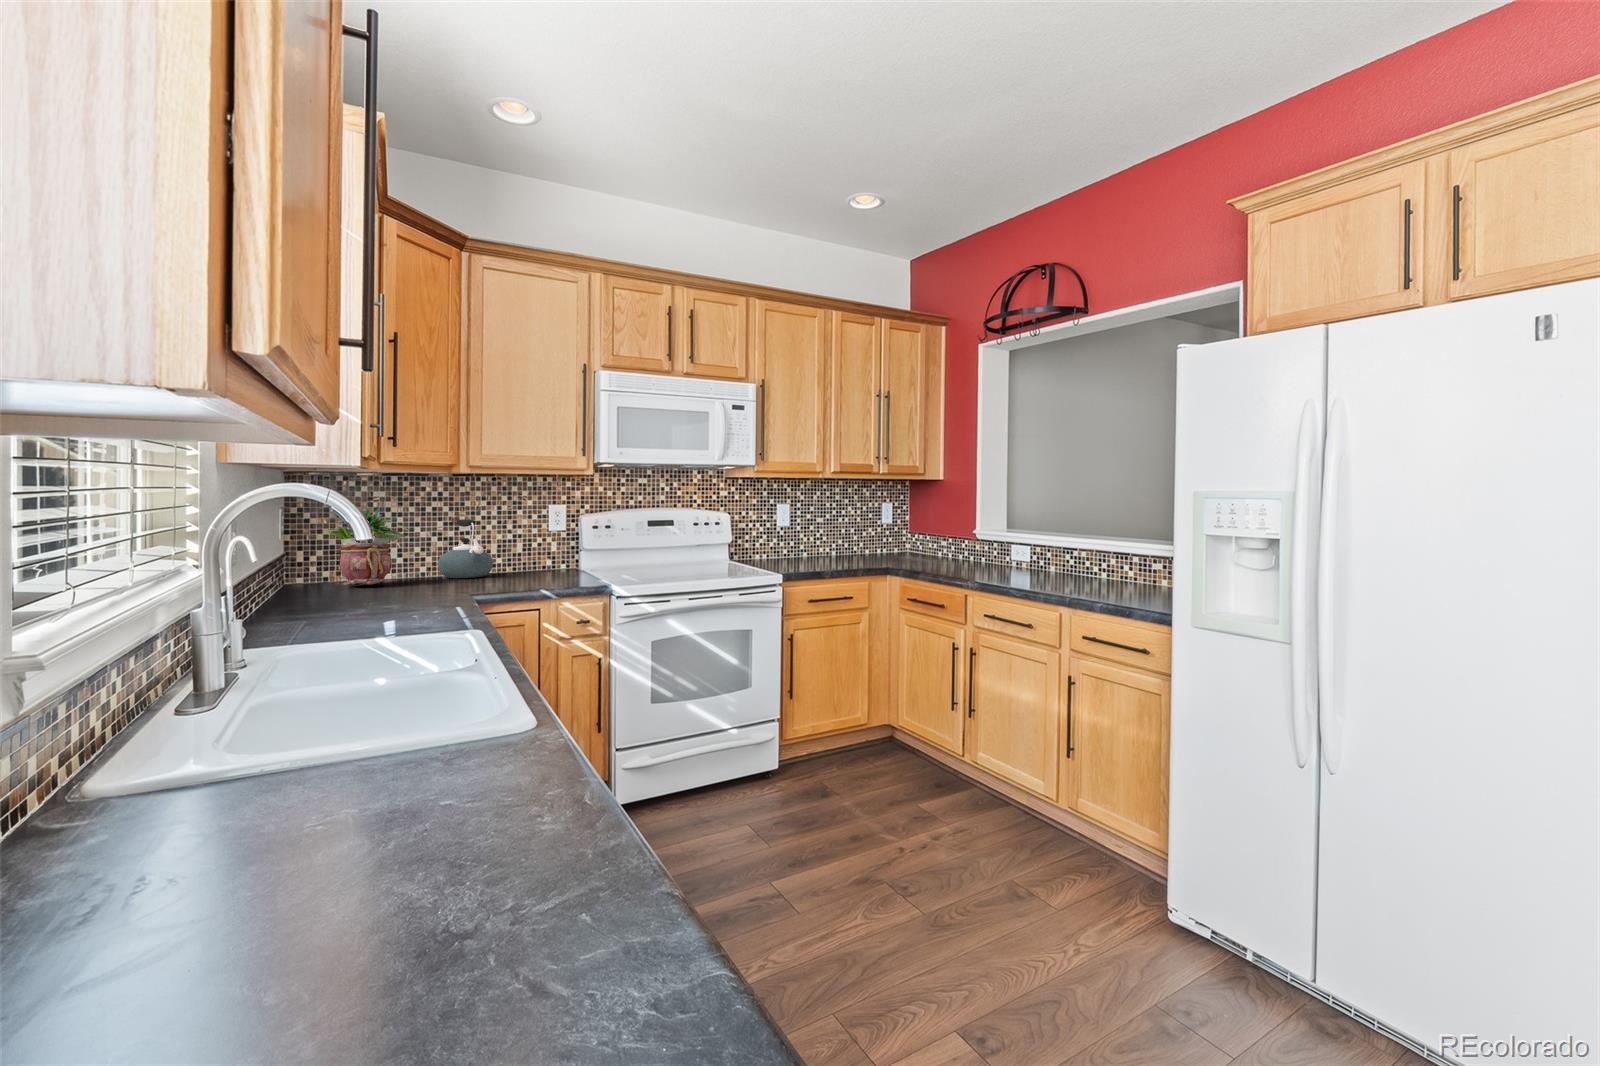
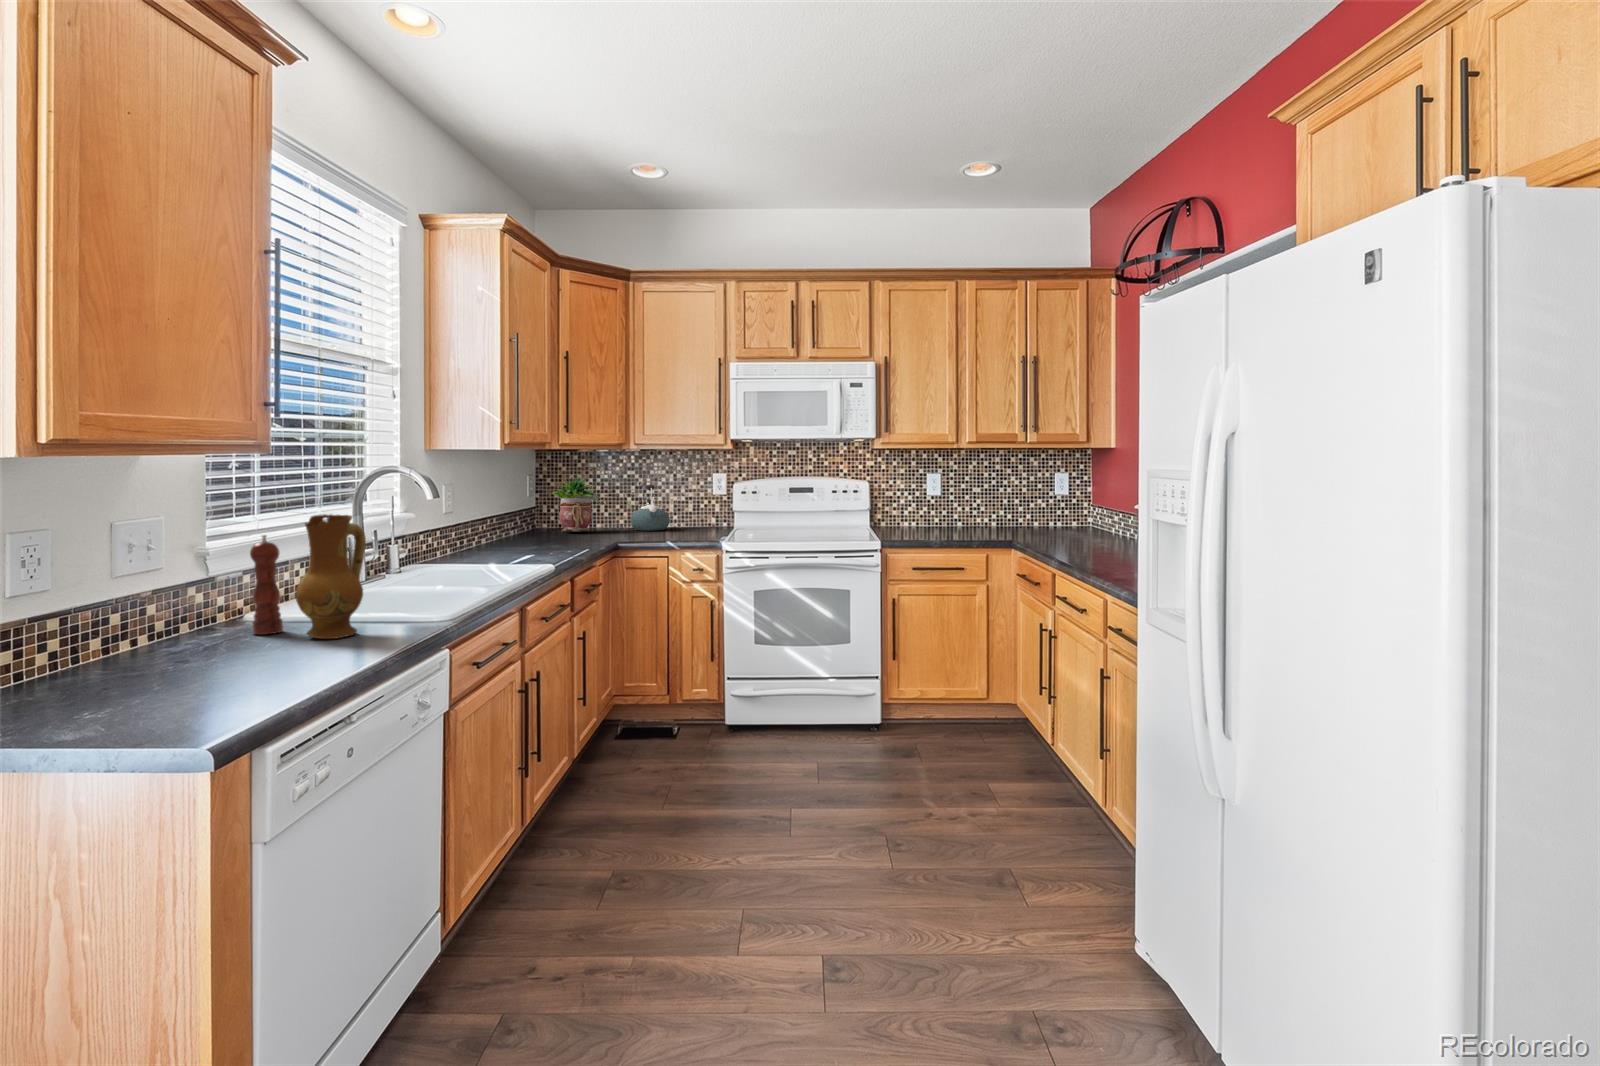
ceramic jug: none [356,576,543,947] -> present [295,514,366,639]
pepper mill: none [131,653,243,981] -> present [250,535,283,635]

